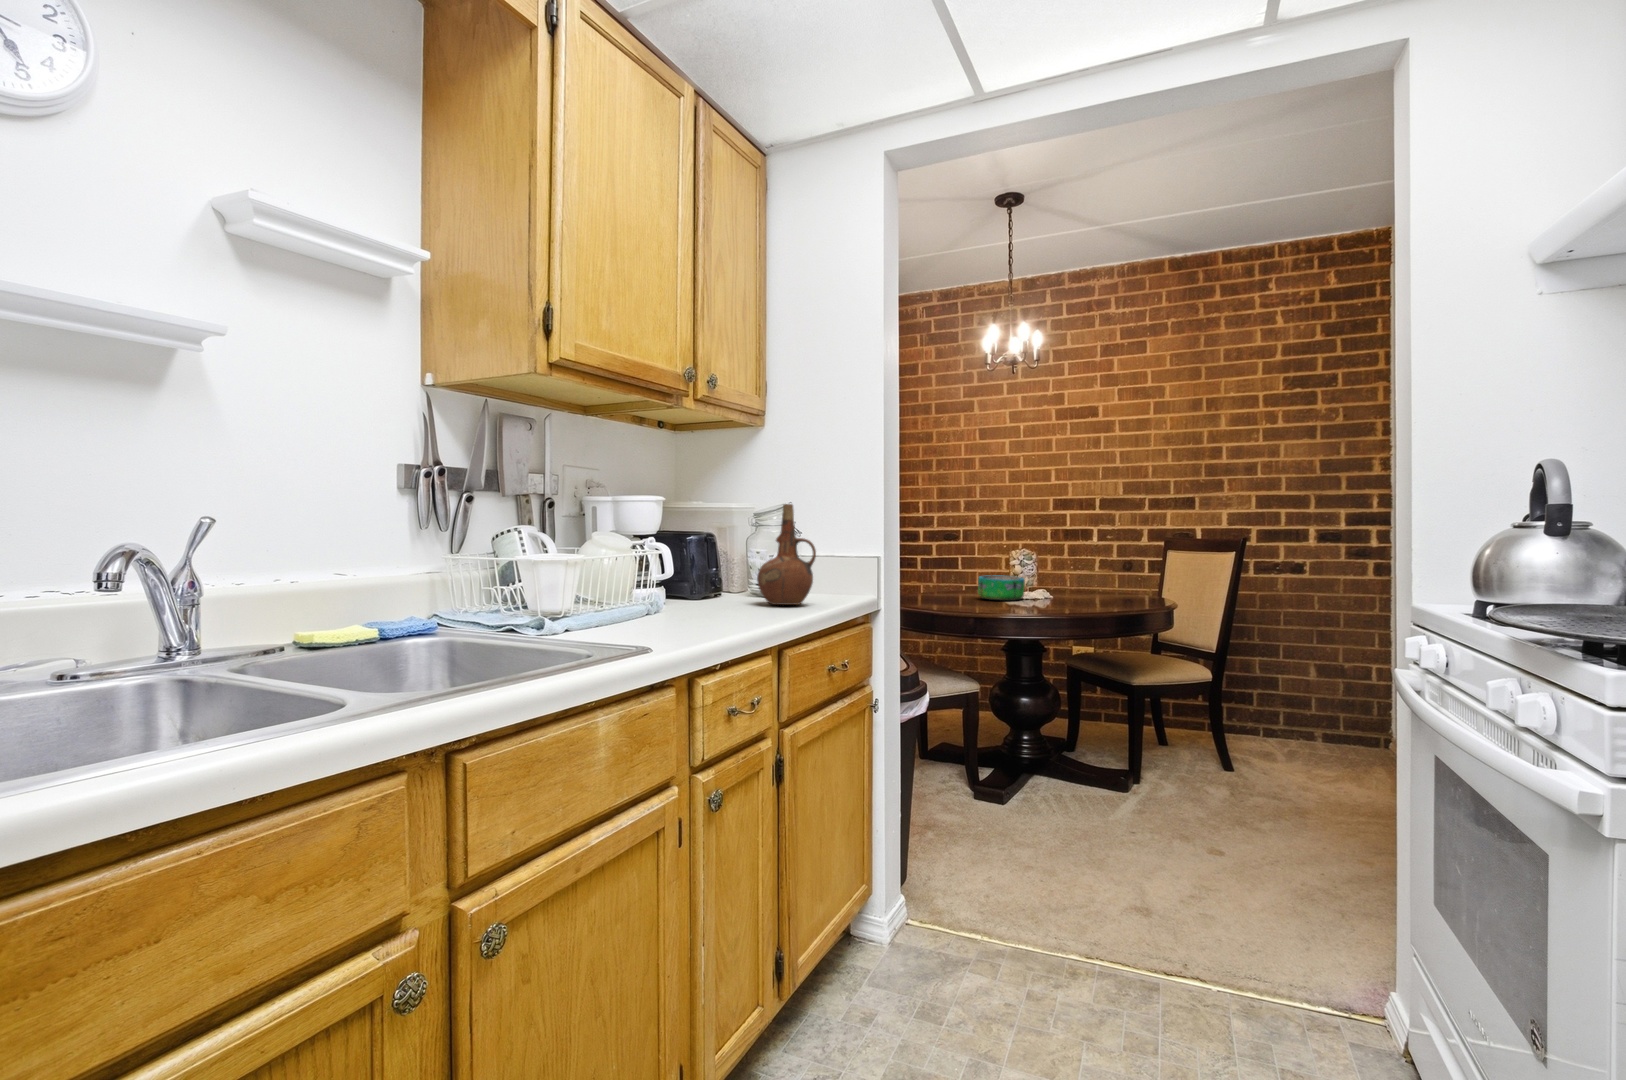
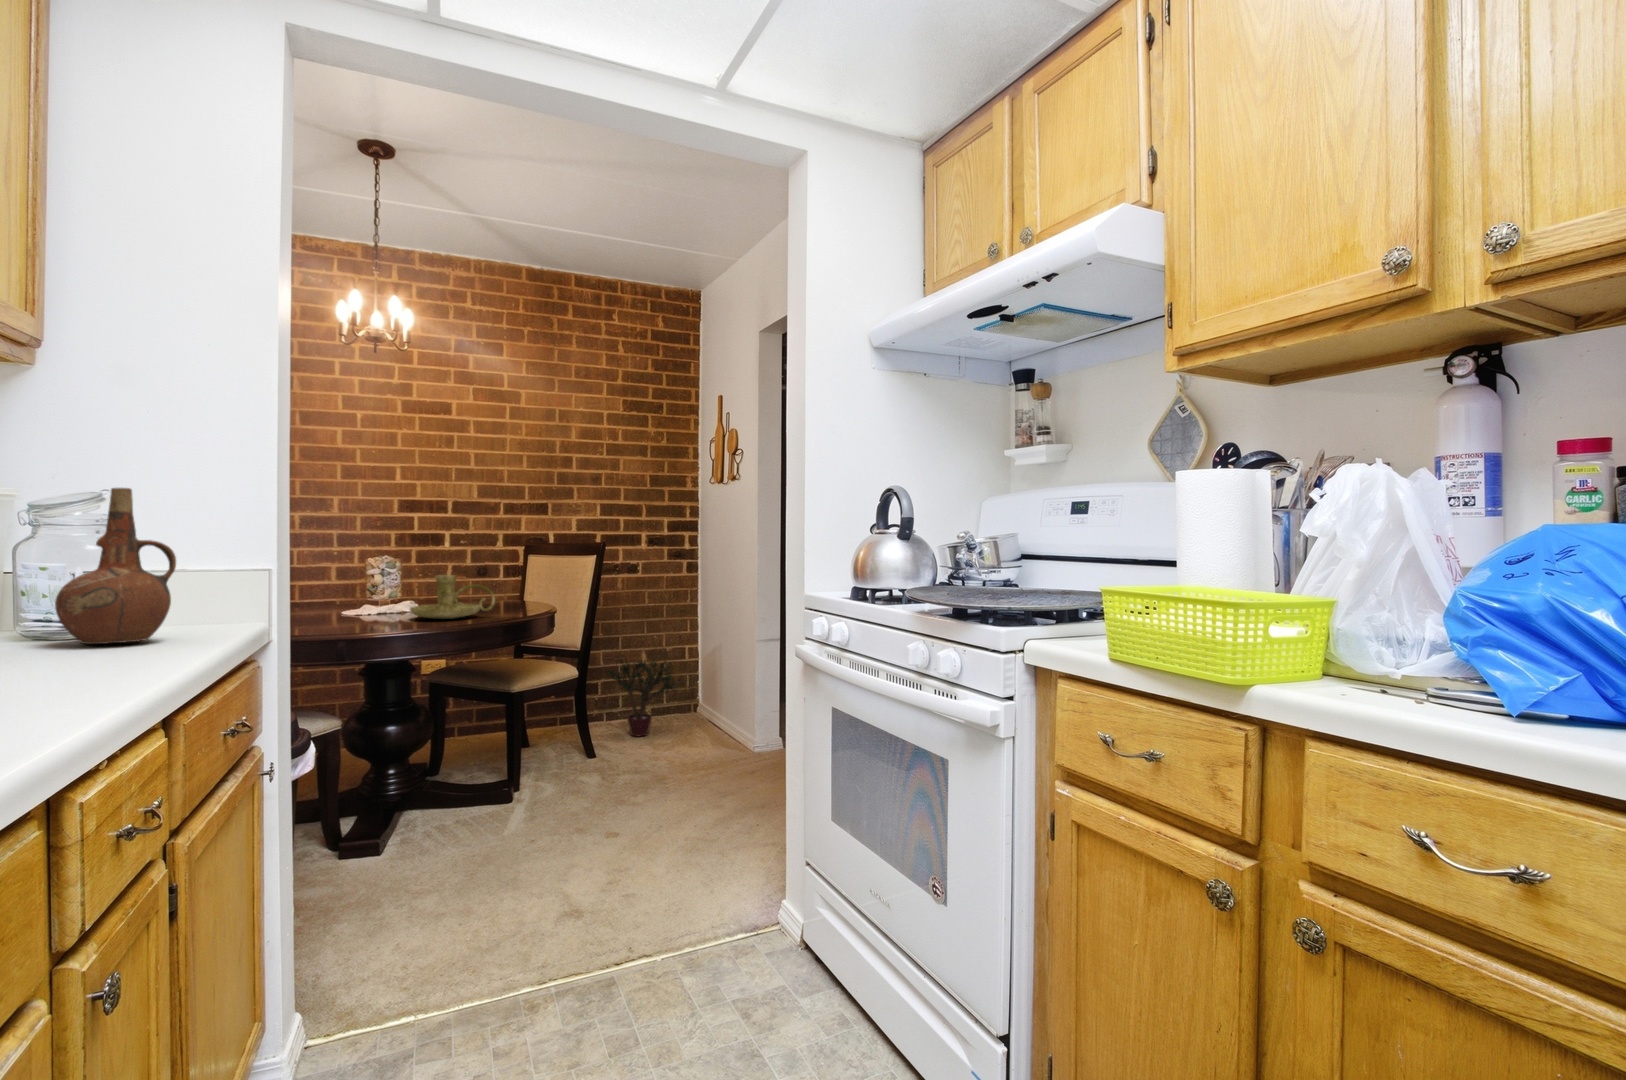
candle holder: none [1034,568,1107,608] -> present [410,575,495,619]
decorative bowl: present [978,575,1025,601] -> none [325,587,388,616]
potted plant: none [1255,666,1350,760] -> present [606,661,676,736]

